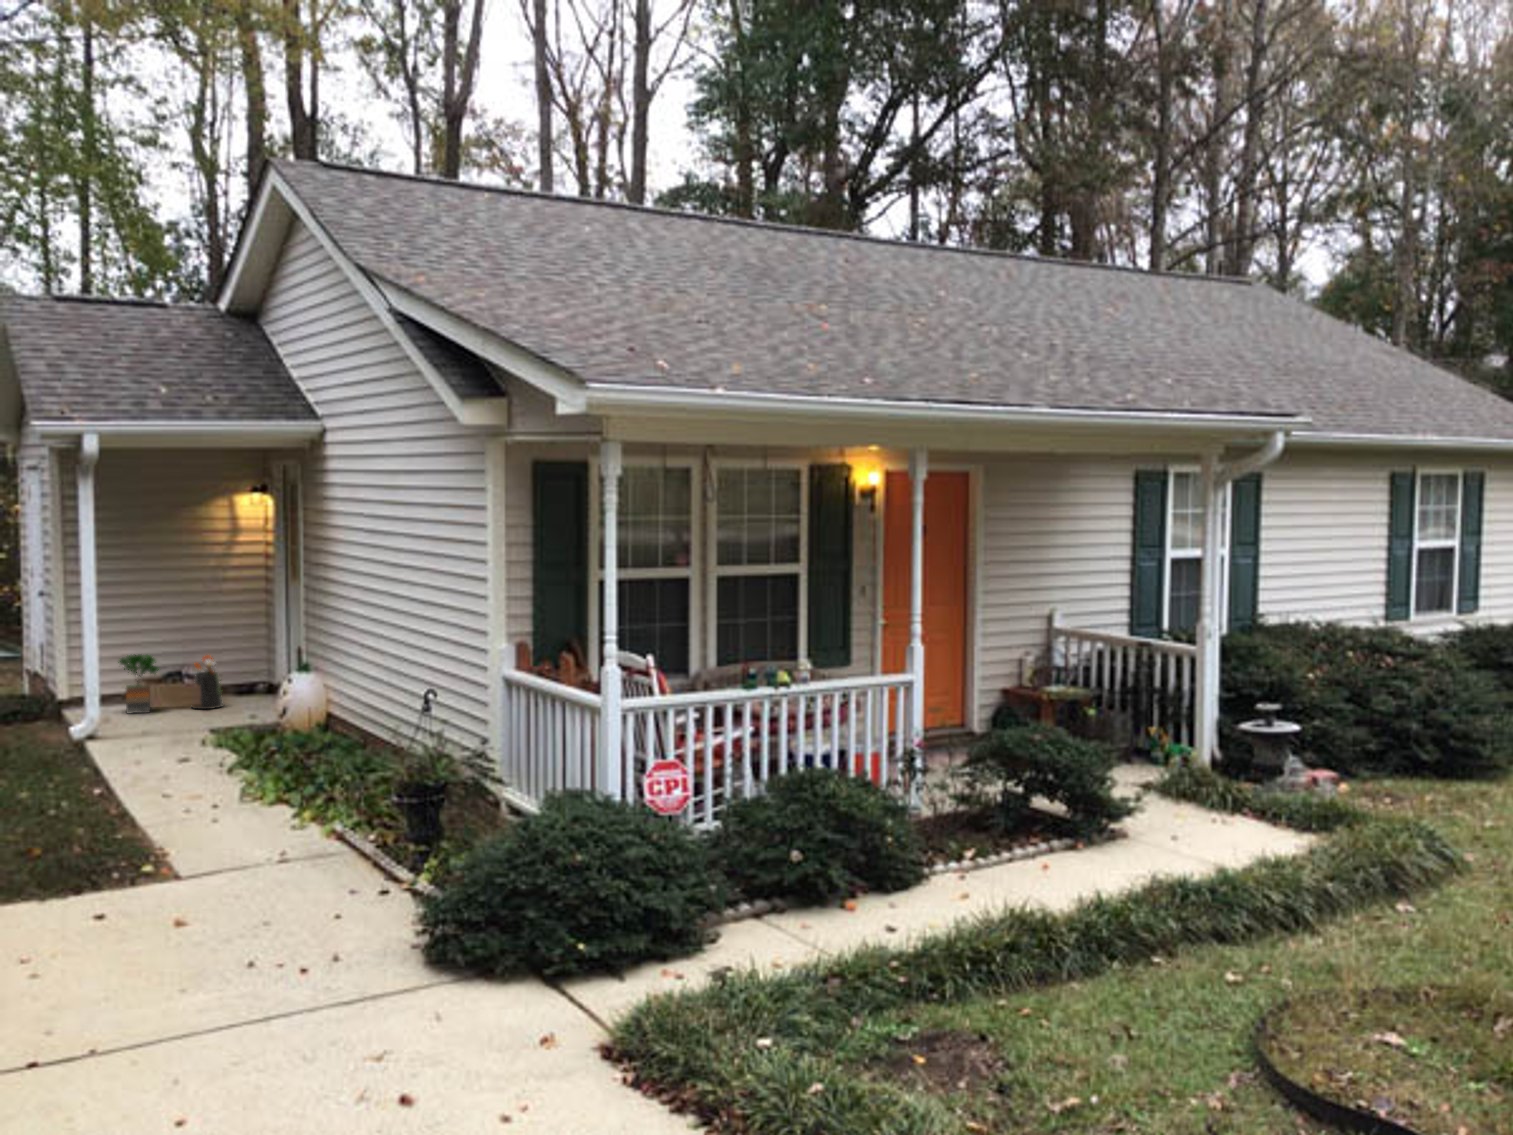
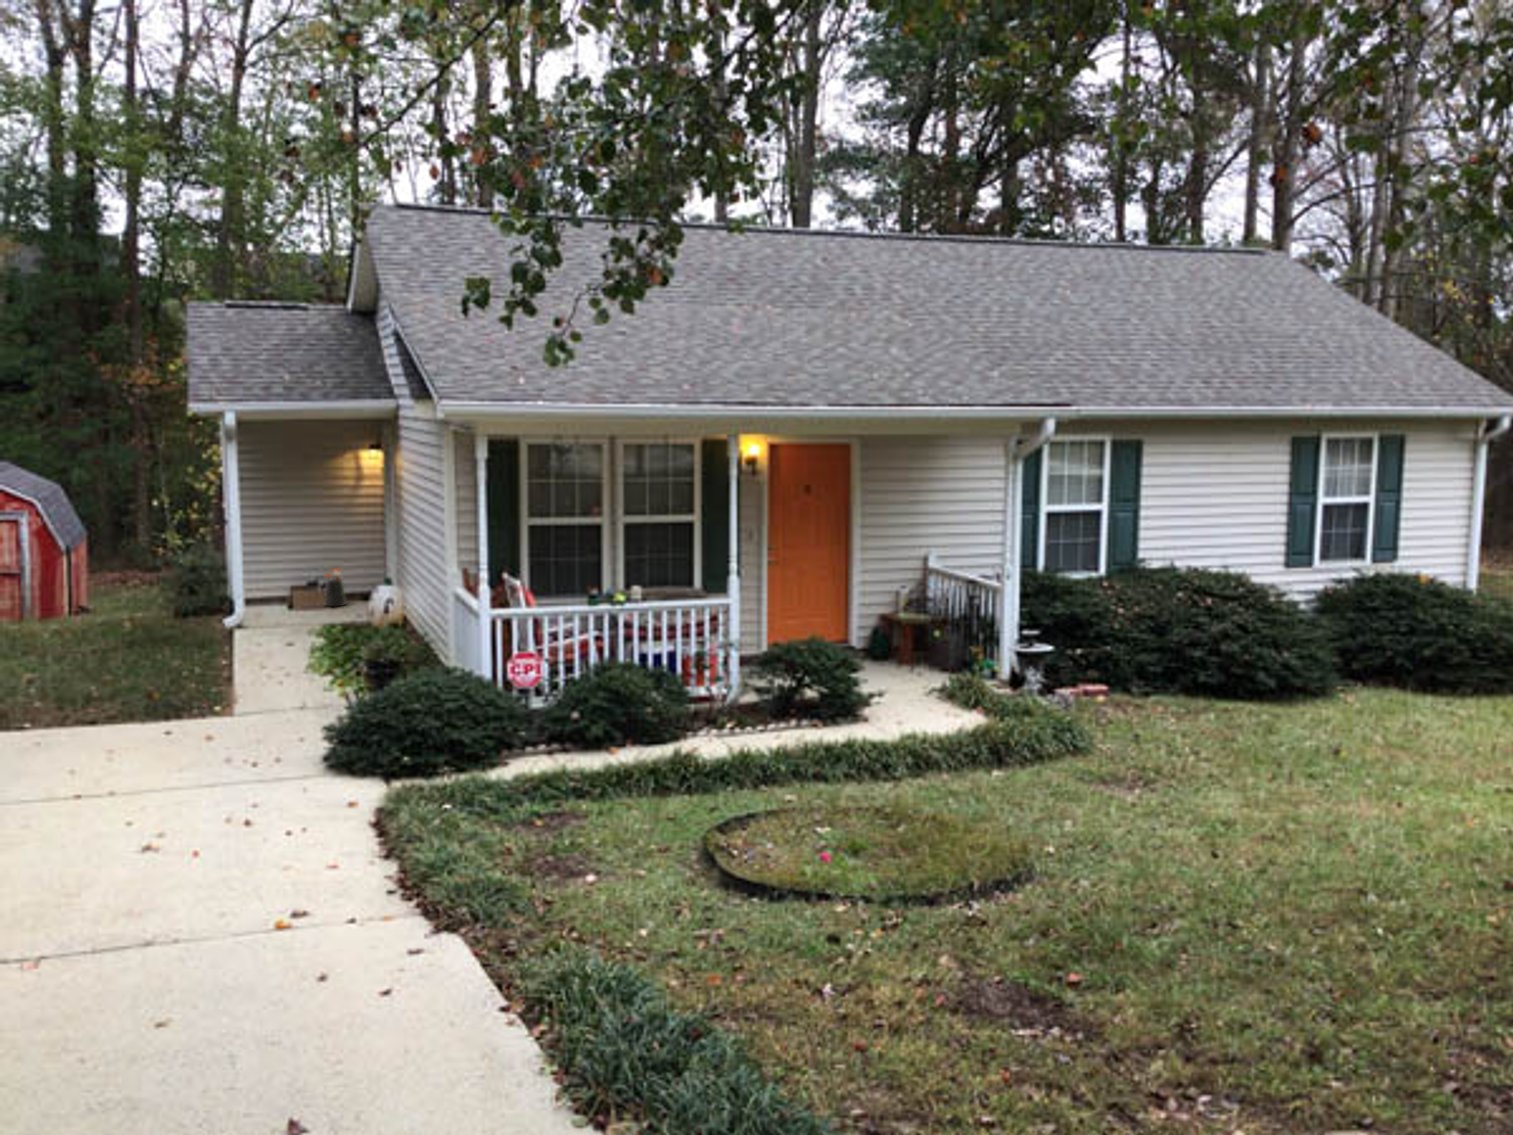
potted tree: present [118,654,159,714] -> none [273,565,303,608]

